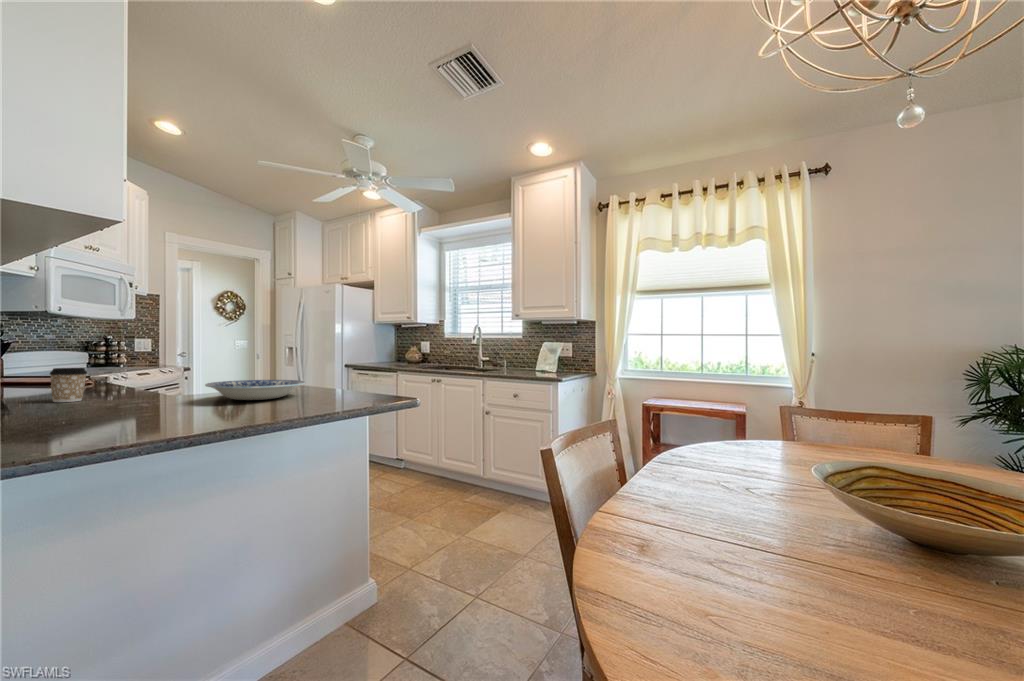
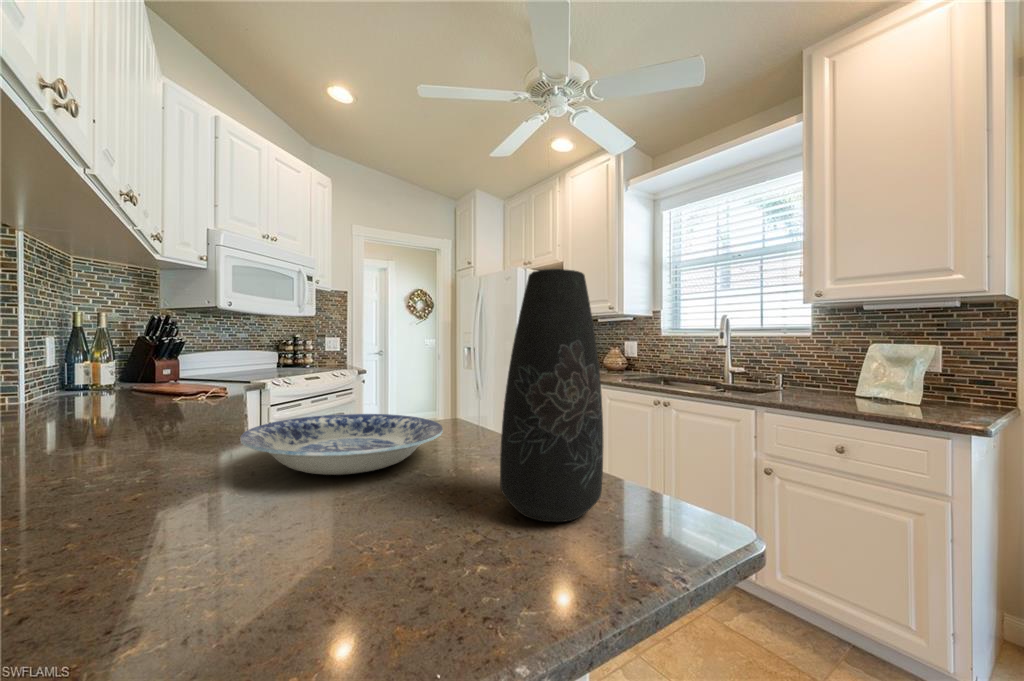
vase: none [336,319,373,401] -> present [500,269,603,522]
coffee cup: present [50,368,87,402] -> none [92,380,149,436]

